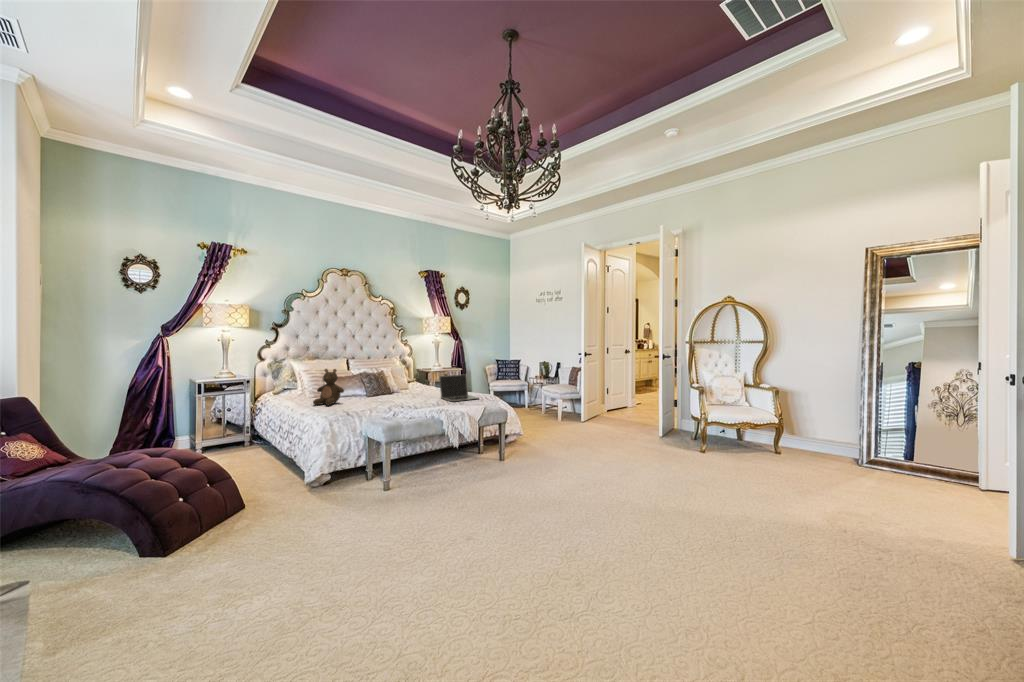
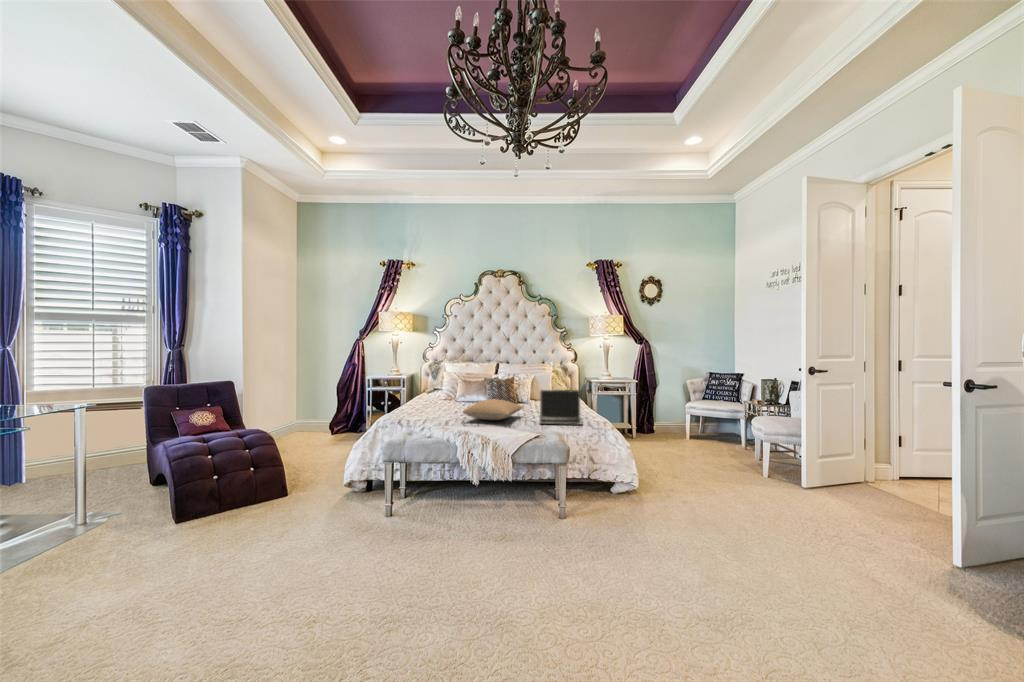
stuffed bear: present [313,369,344,405] -> none [414,373,441,411]
pillow: none [388,386,435,404] -> present [463,399,523,420]

